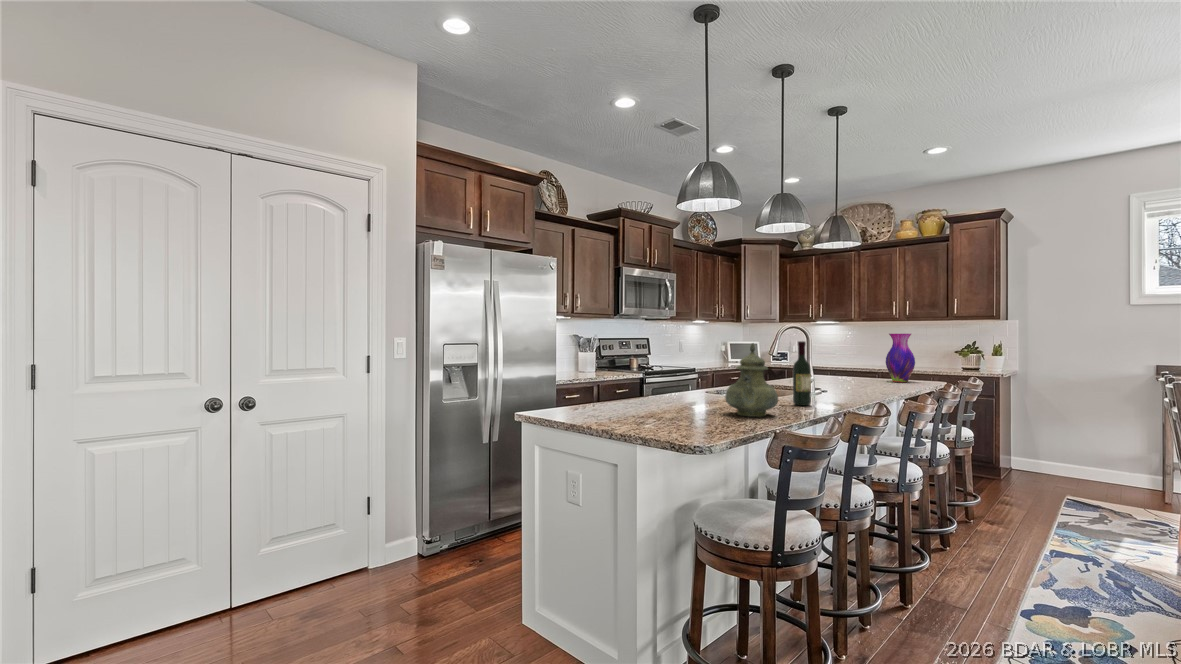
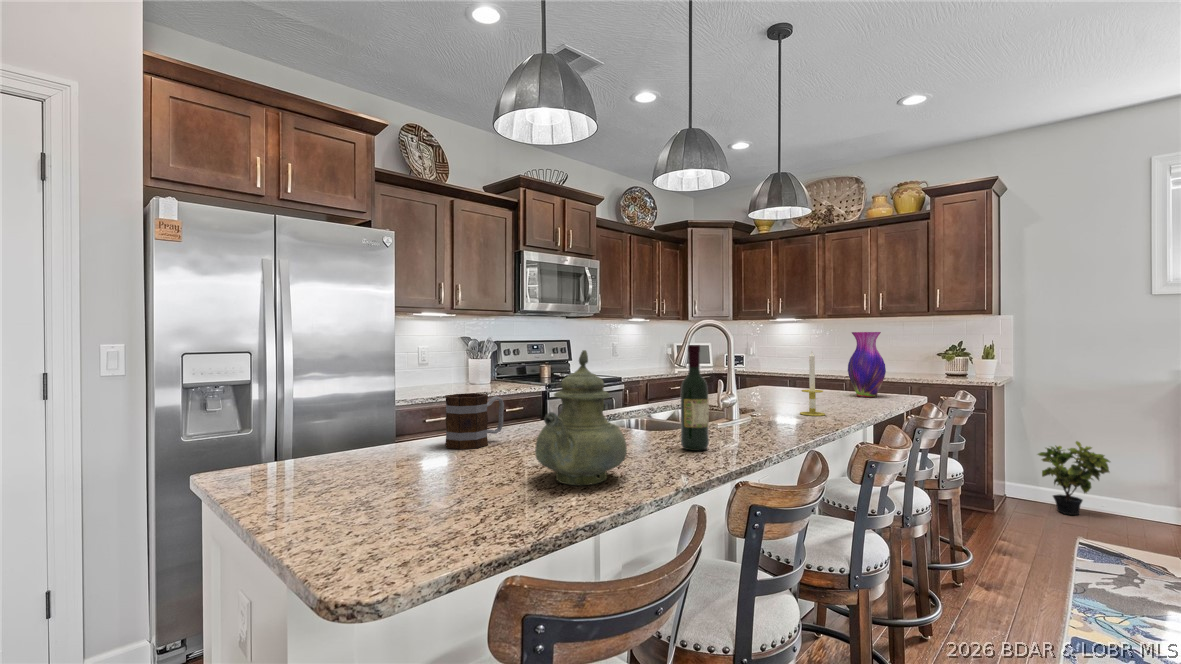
candle: none [856,346,874,392] -> present [800,351,825,416]
mug: none [641,371,674,404] -> present [445,393,504,449]
potted plant: none [1036,422,1096,481] -> present [1038,441,1110,515]

